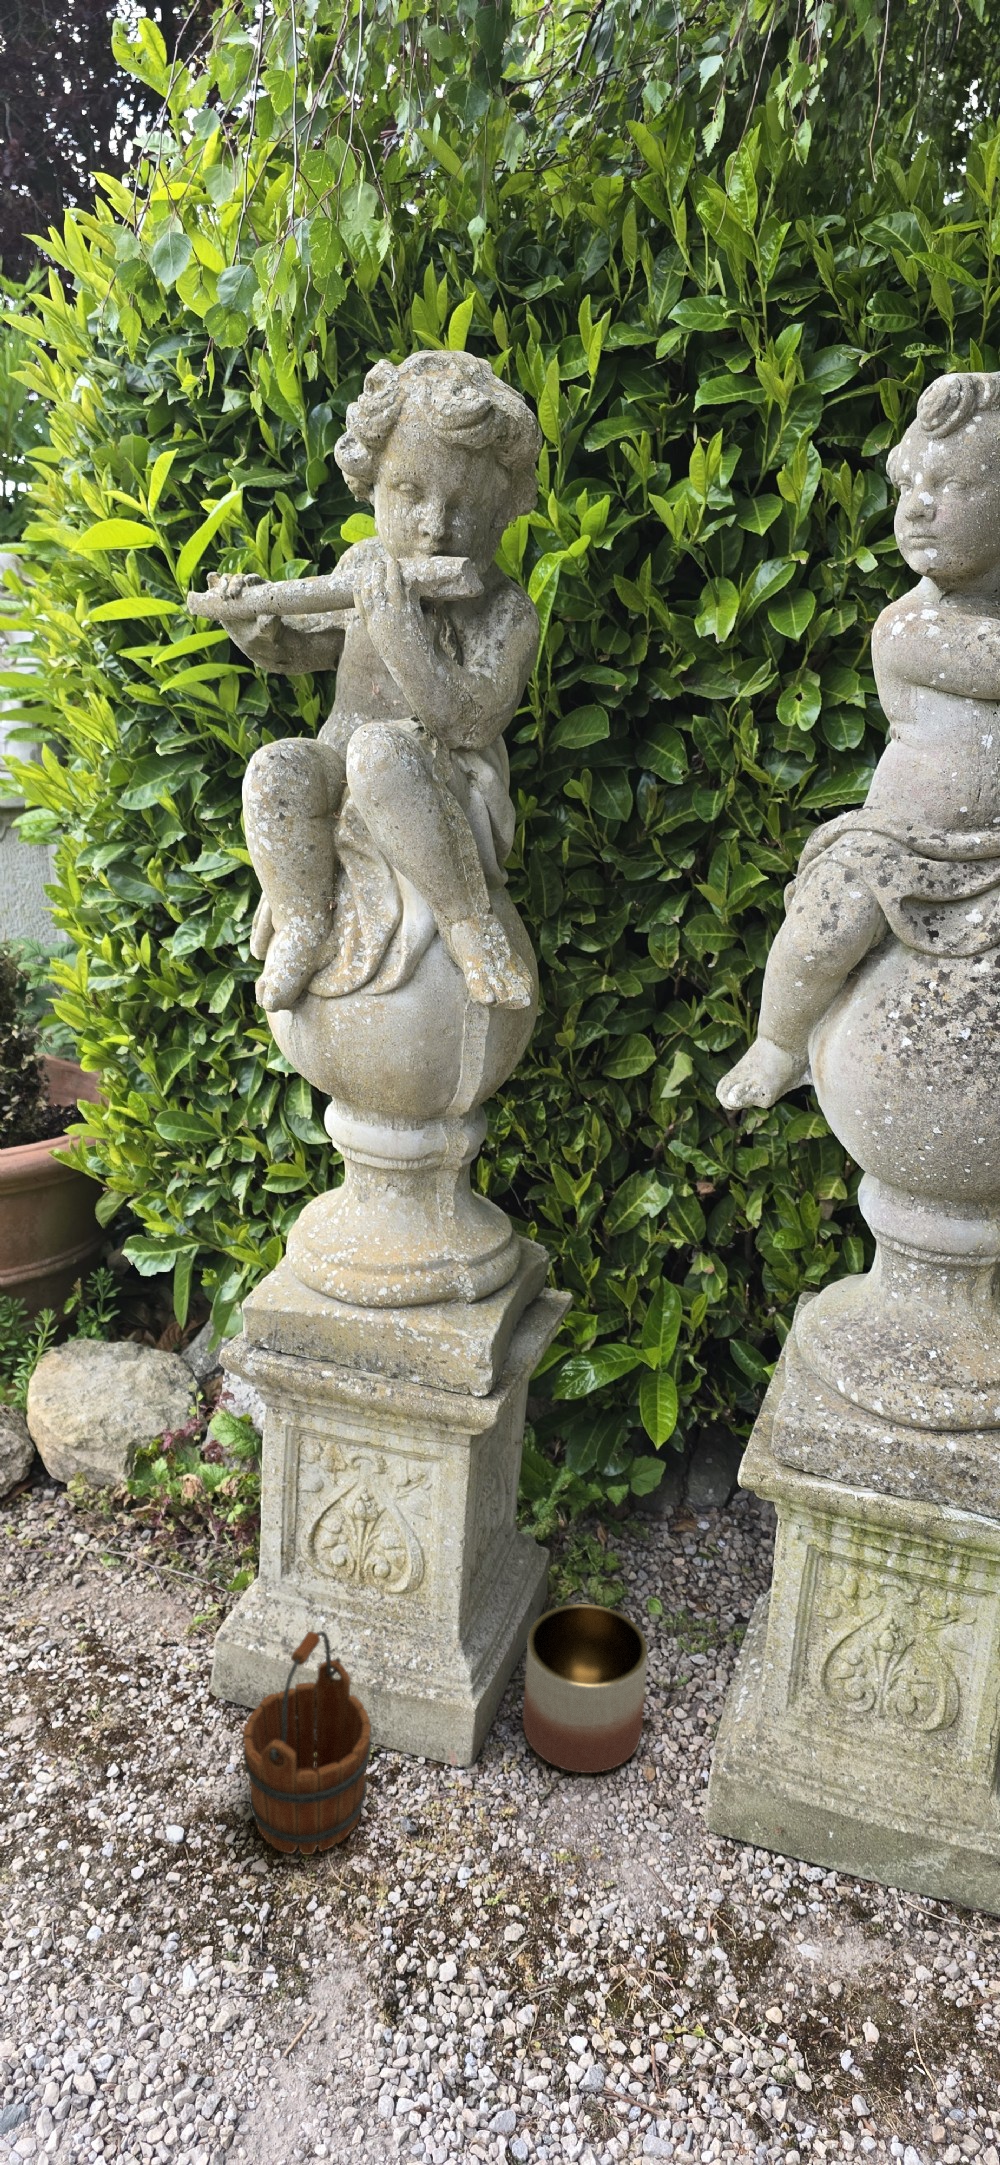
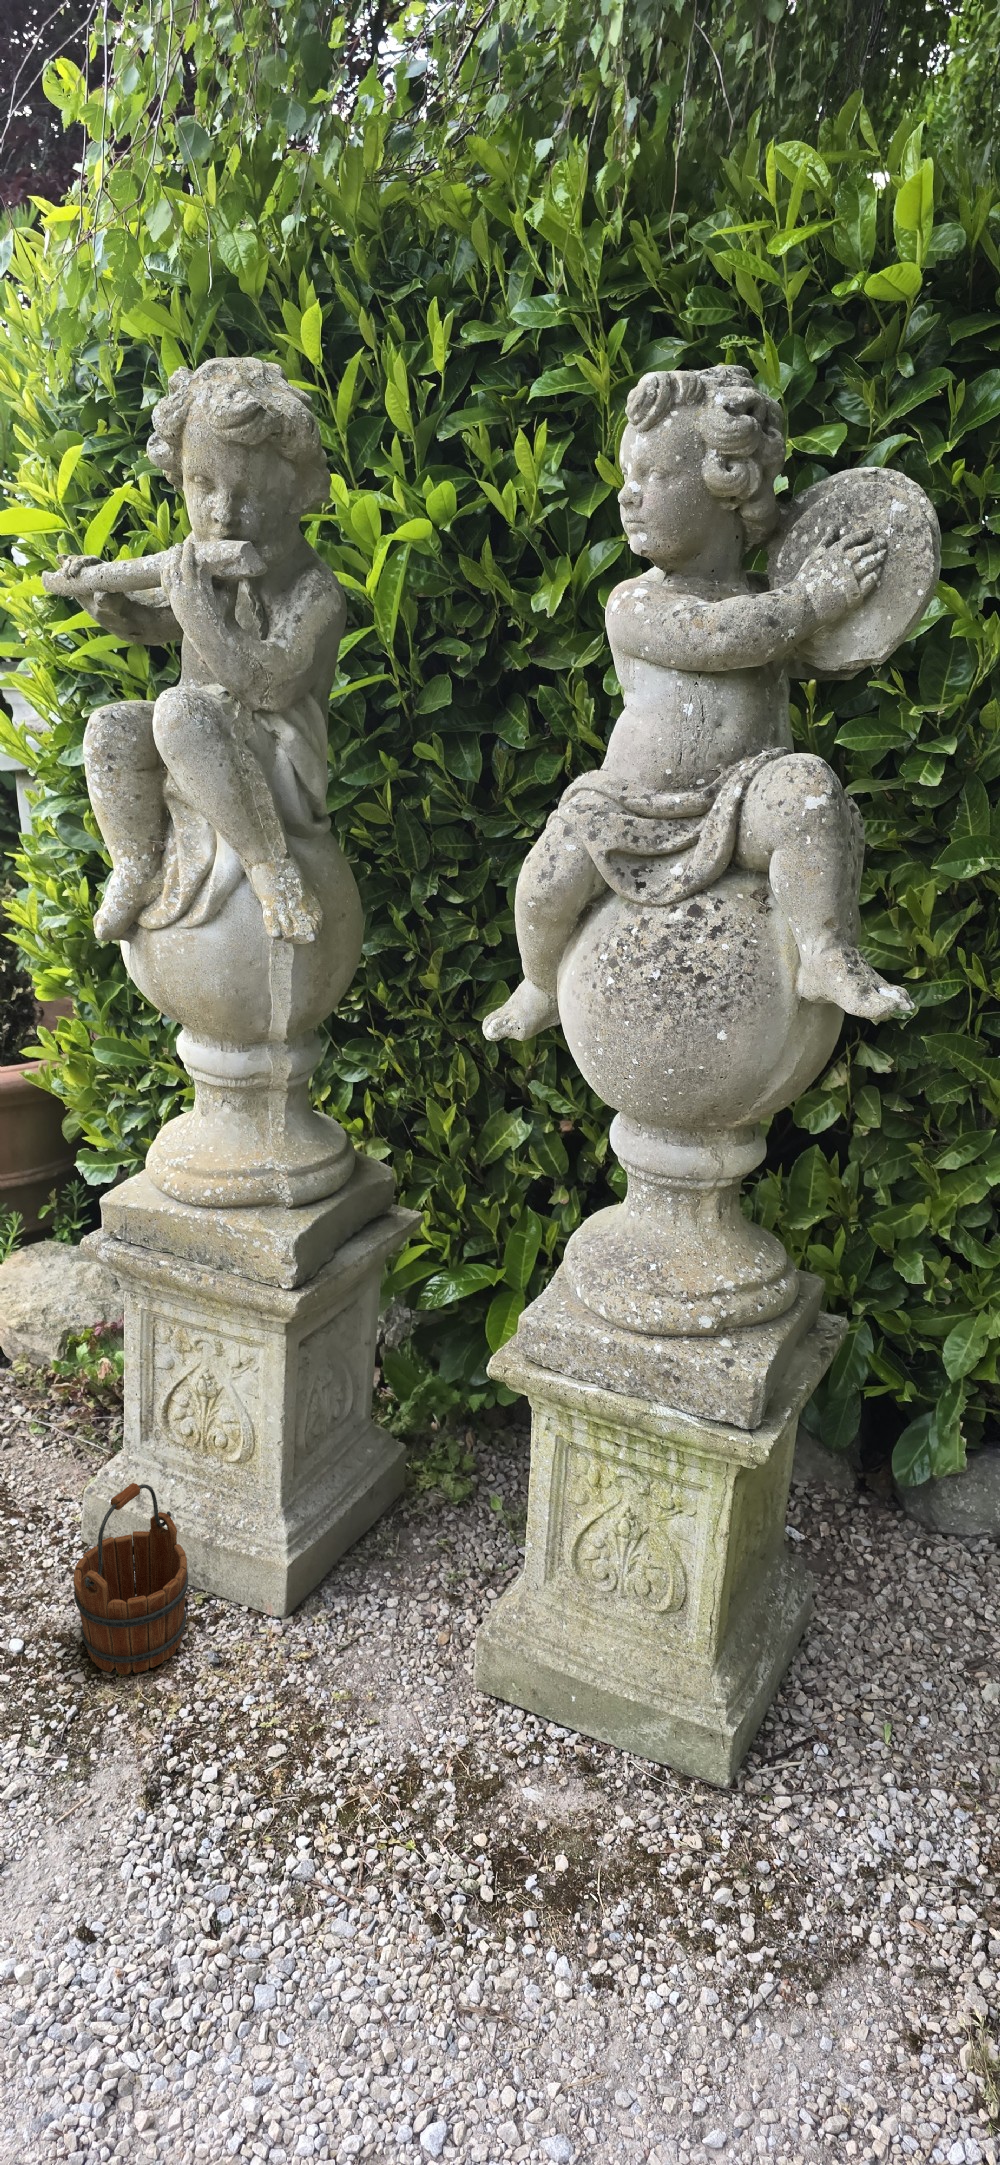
planter: present [523,1604,648,1773] -> none [342,1488,451,1634]

